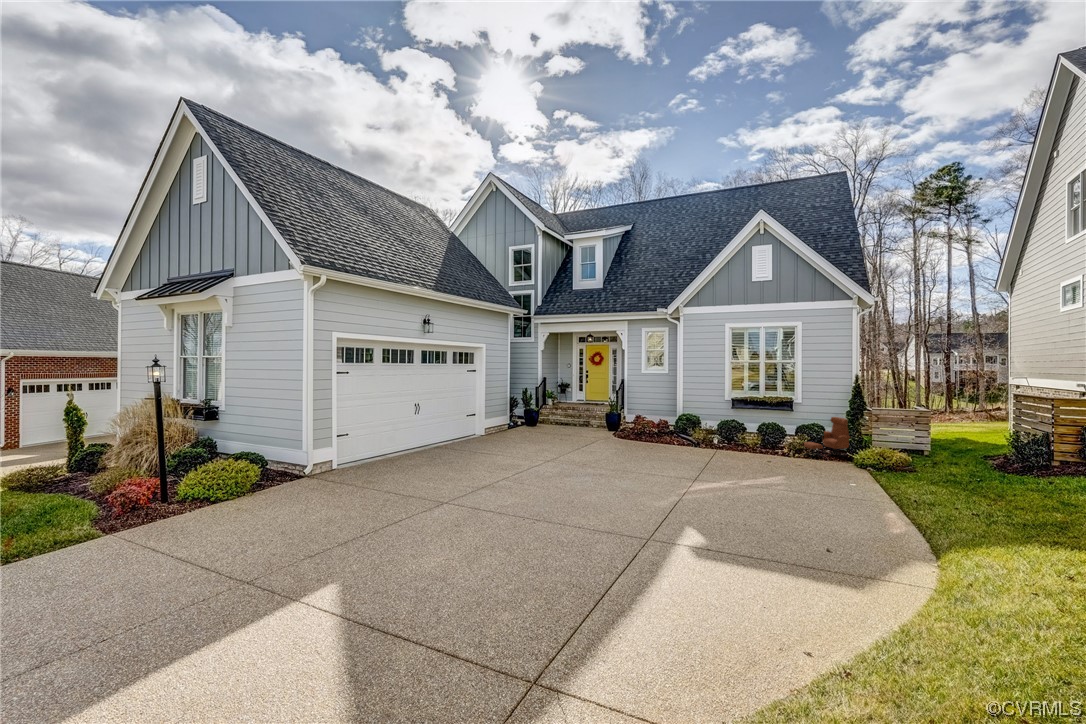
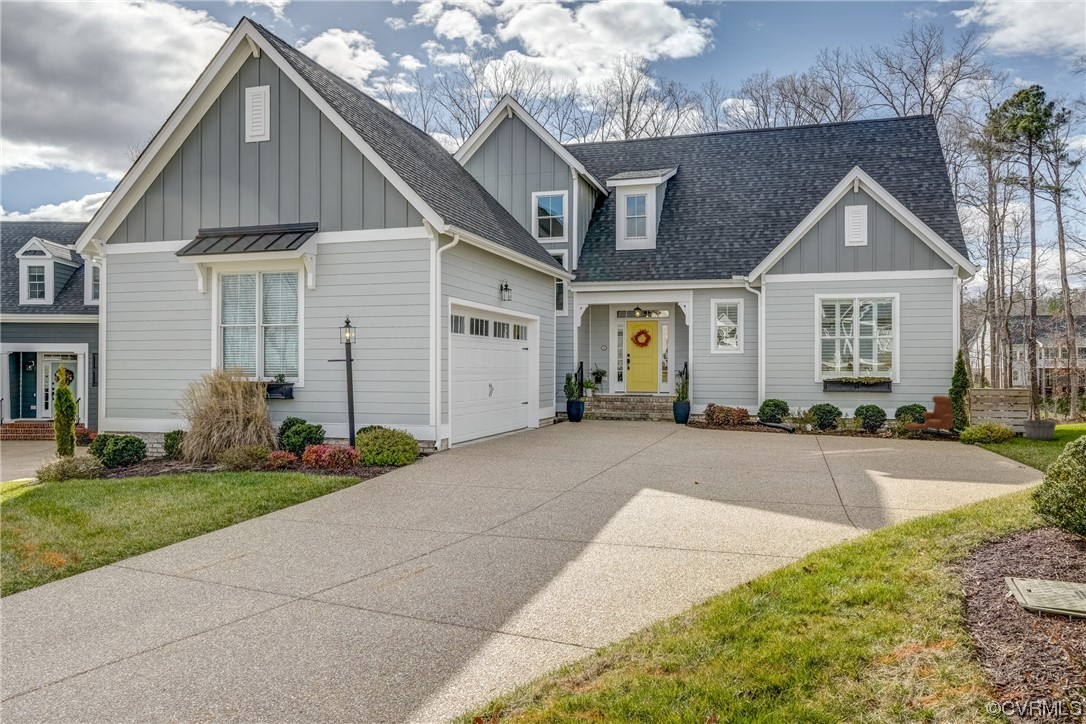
wooden bucket: none [920,440,955,466] -> present [1023,418,1056,440]

